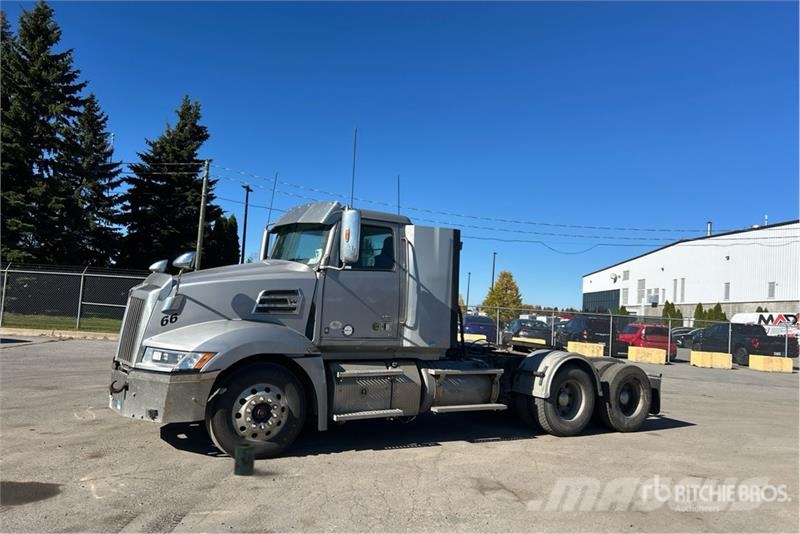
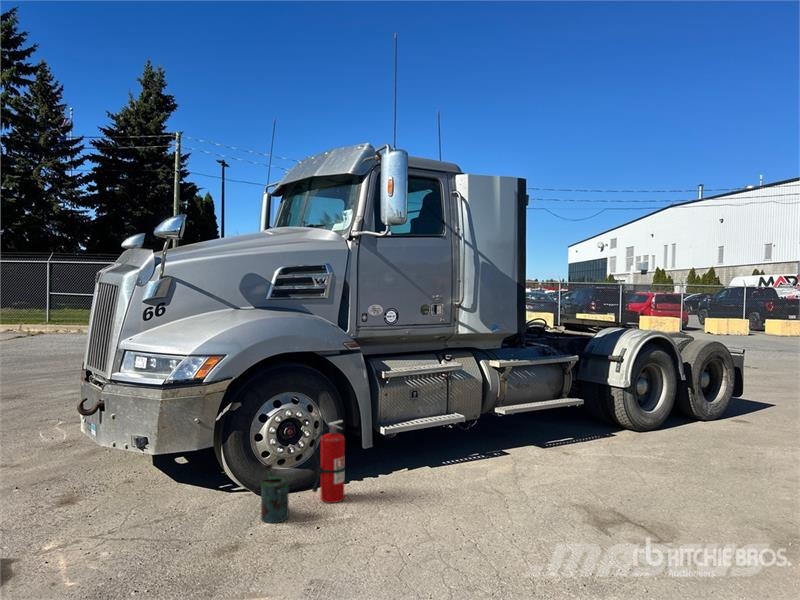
fire extinguisher: none [274,406,300,467] -> present [312,420,345,503]

